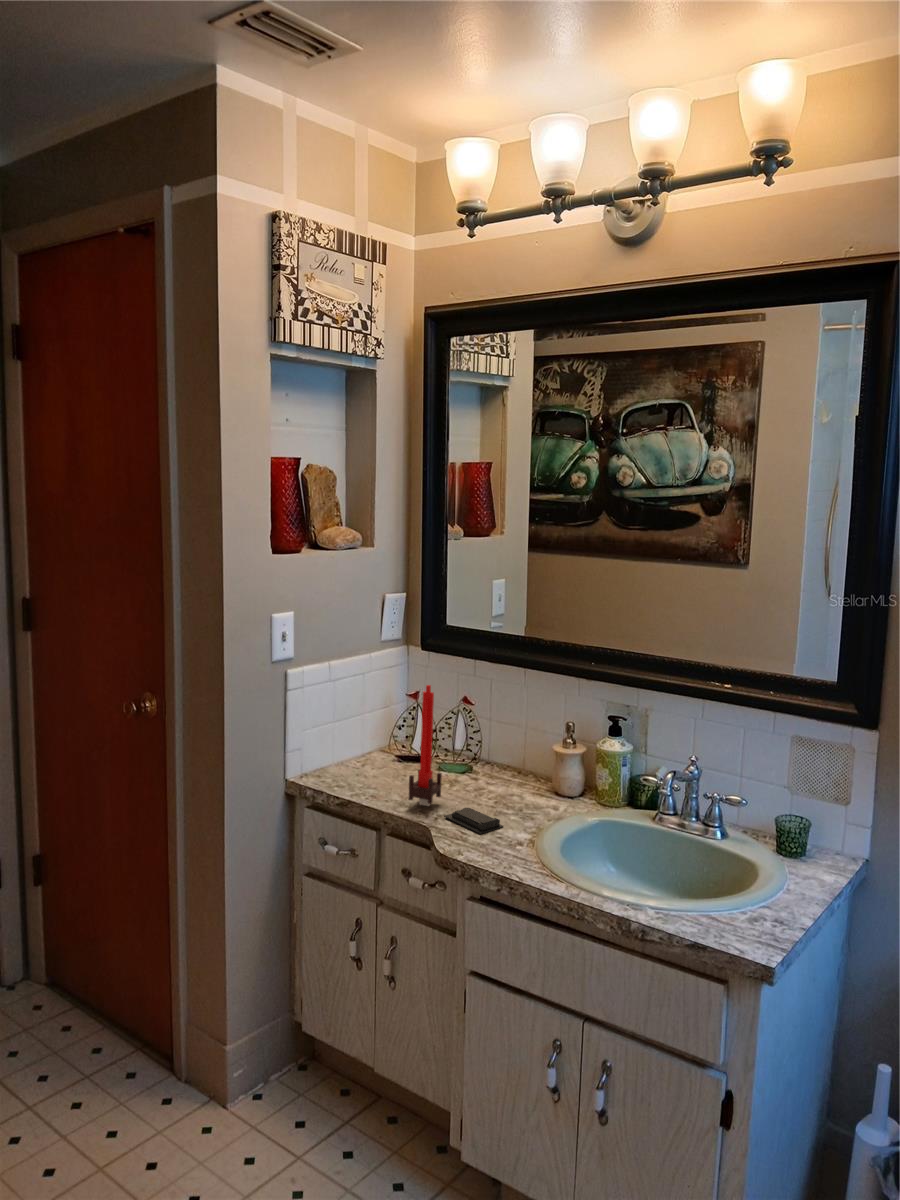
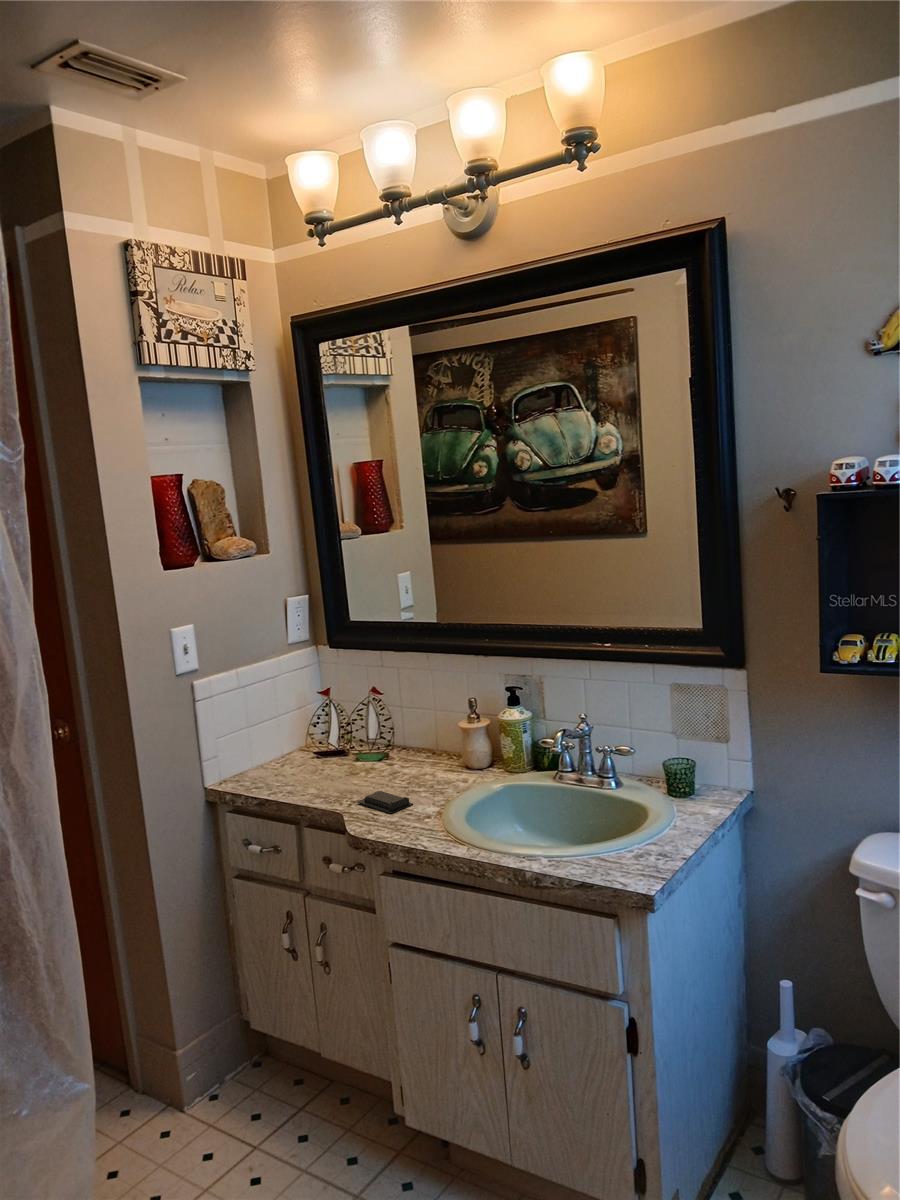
candle: present [409,685,442,806] -> none [321,679,354,795]

